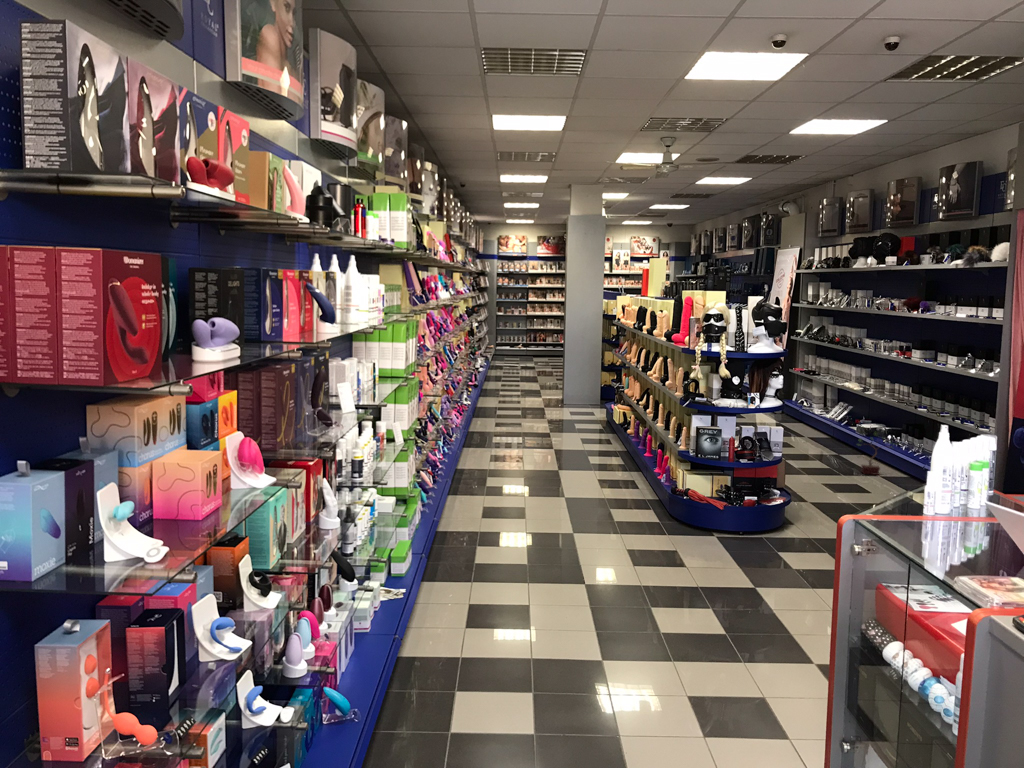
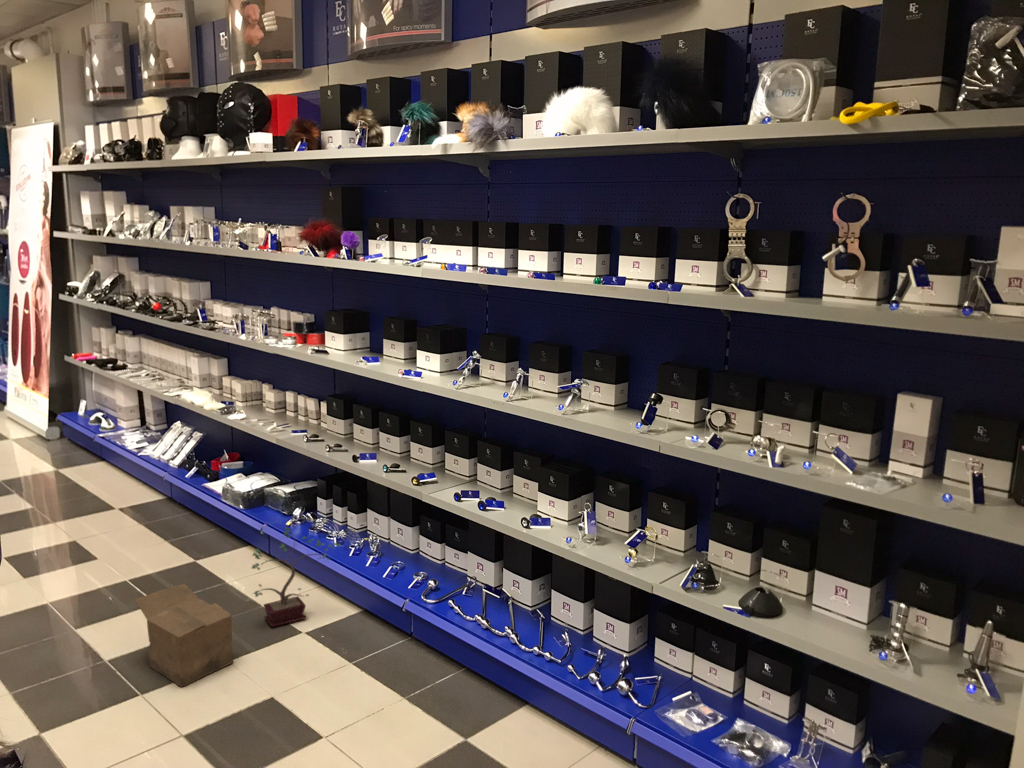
cardboard box: none [808,444,844,477] -> present [135,584,233,687]

